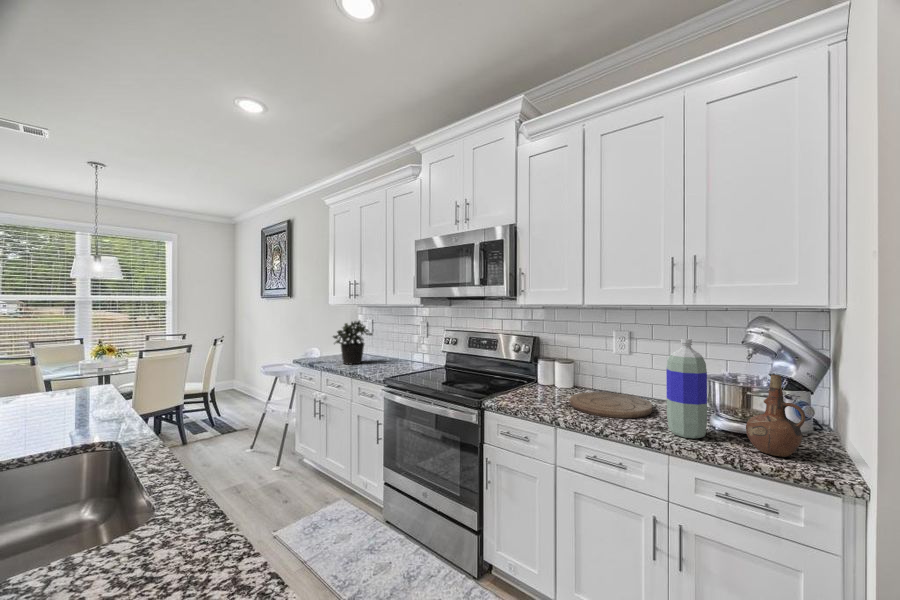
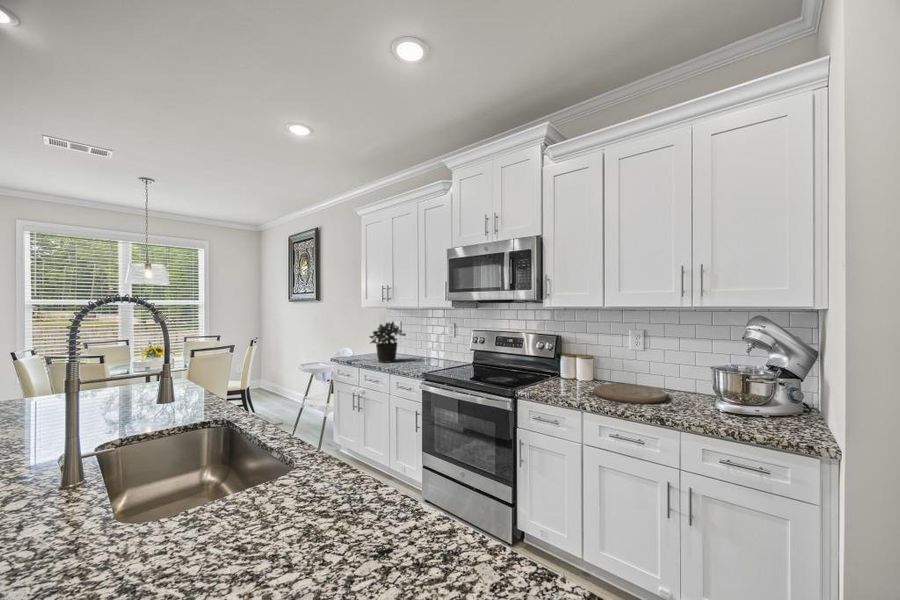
bottle: present [666,339,707,438] -> none [678,334,712,418]
ceramic pitcher: present [746,375,805,457] -> none [744,363,792,430]

